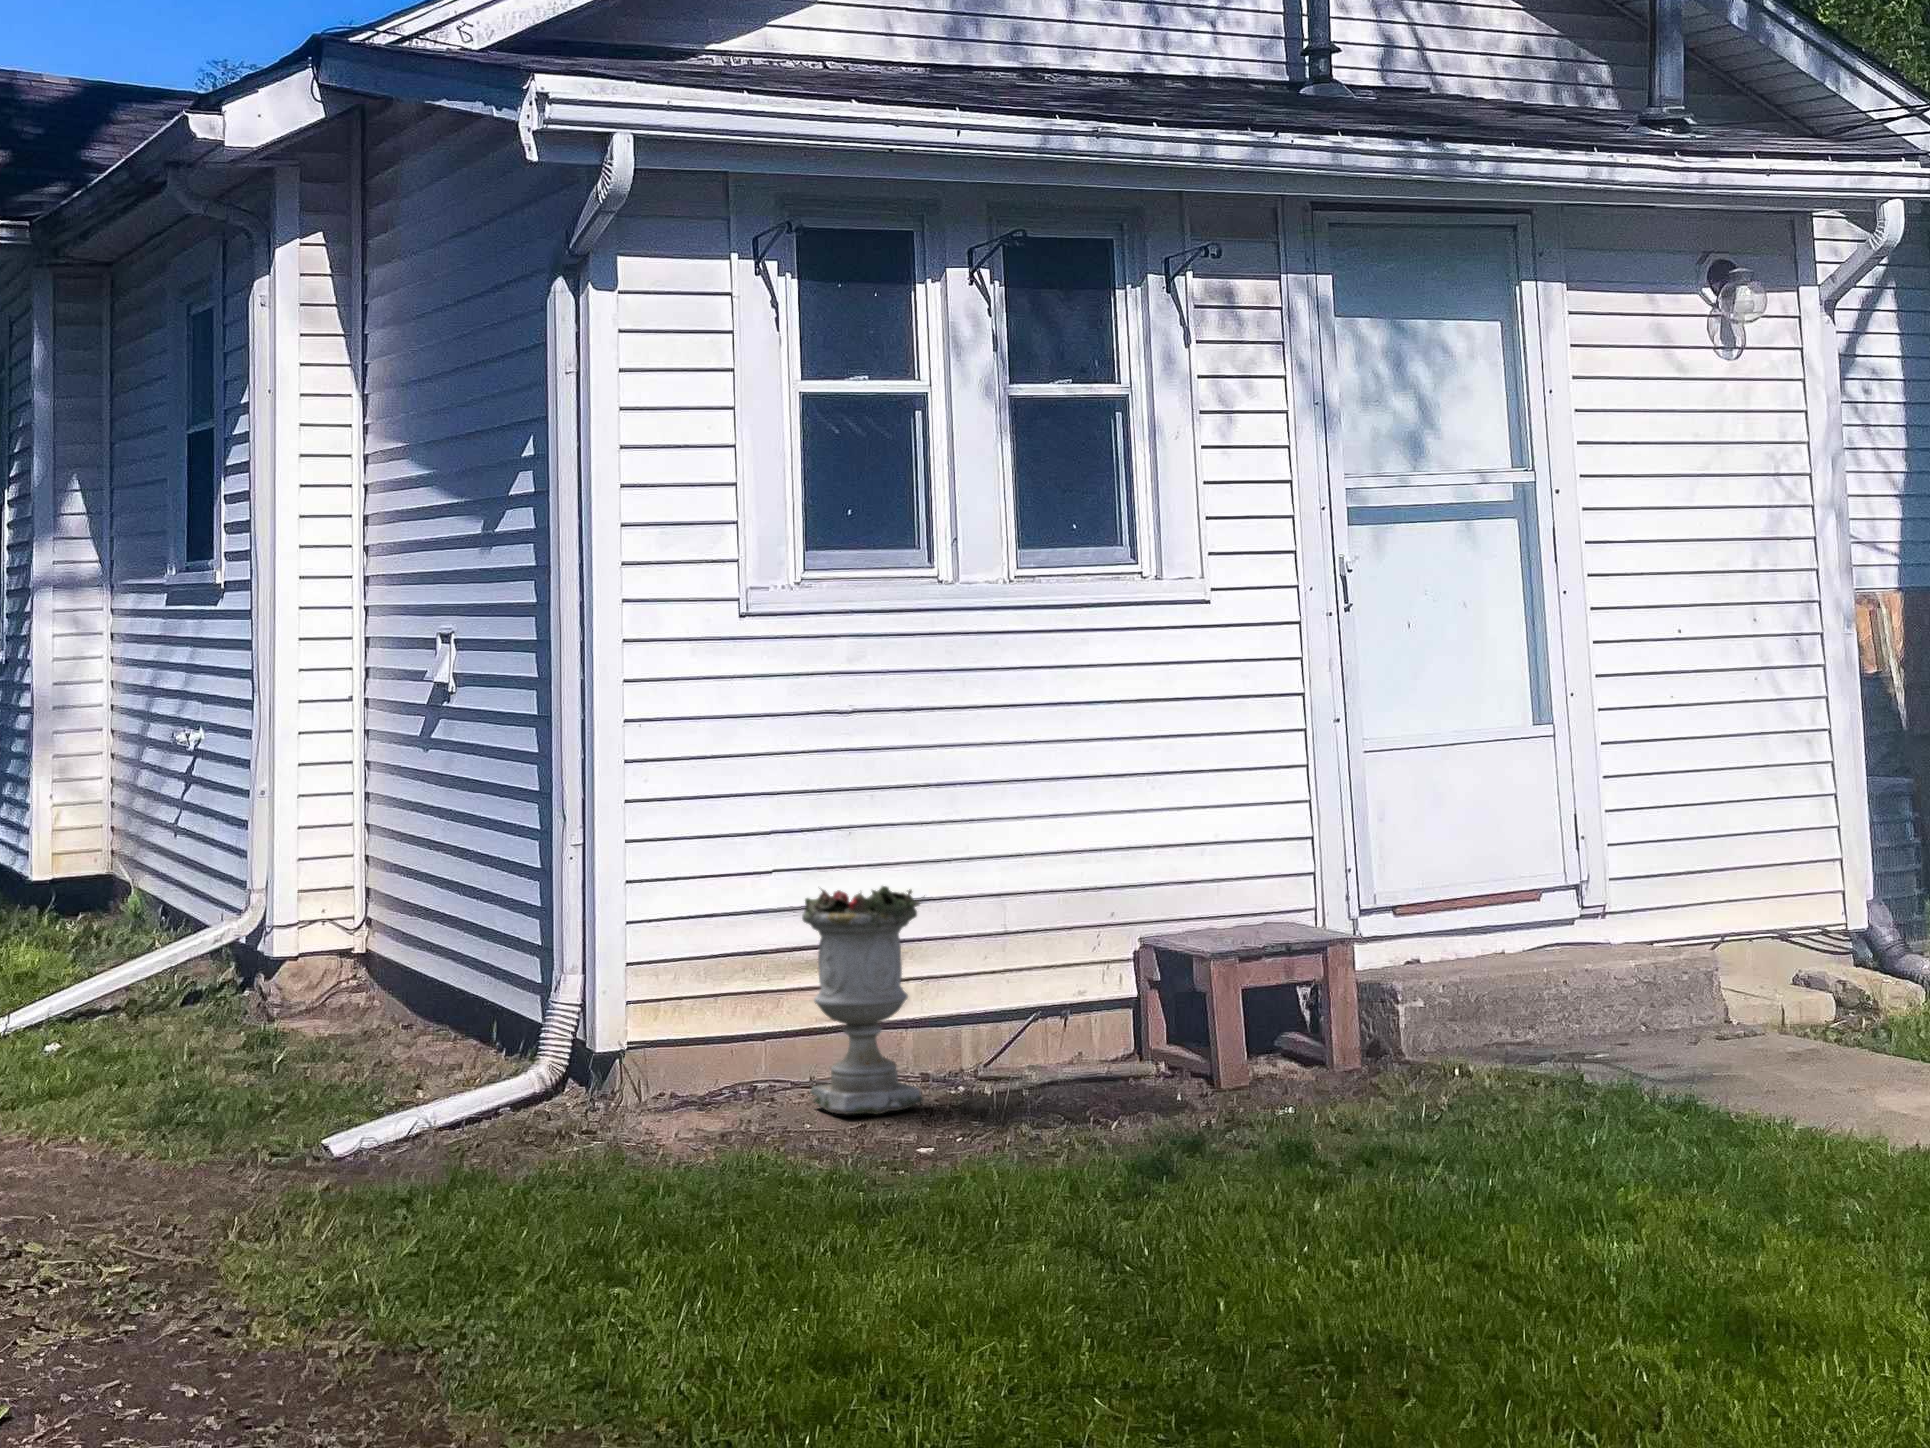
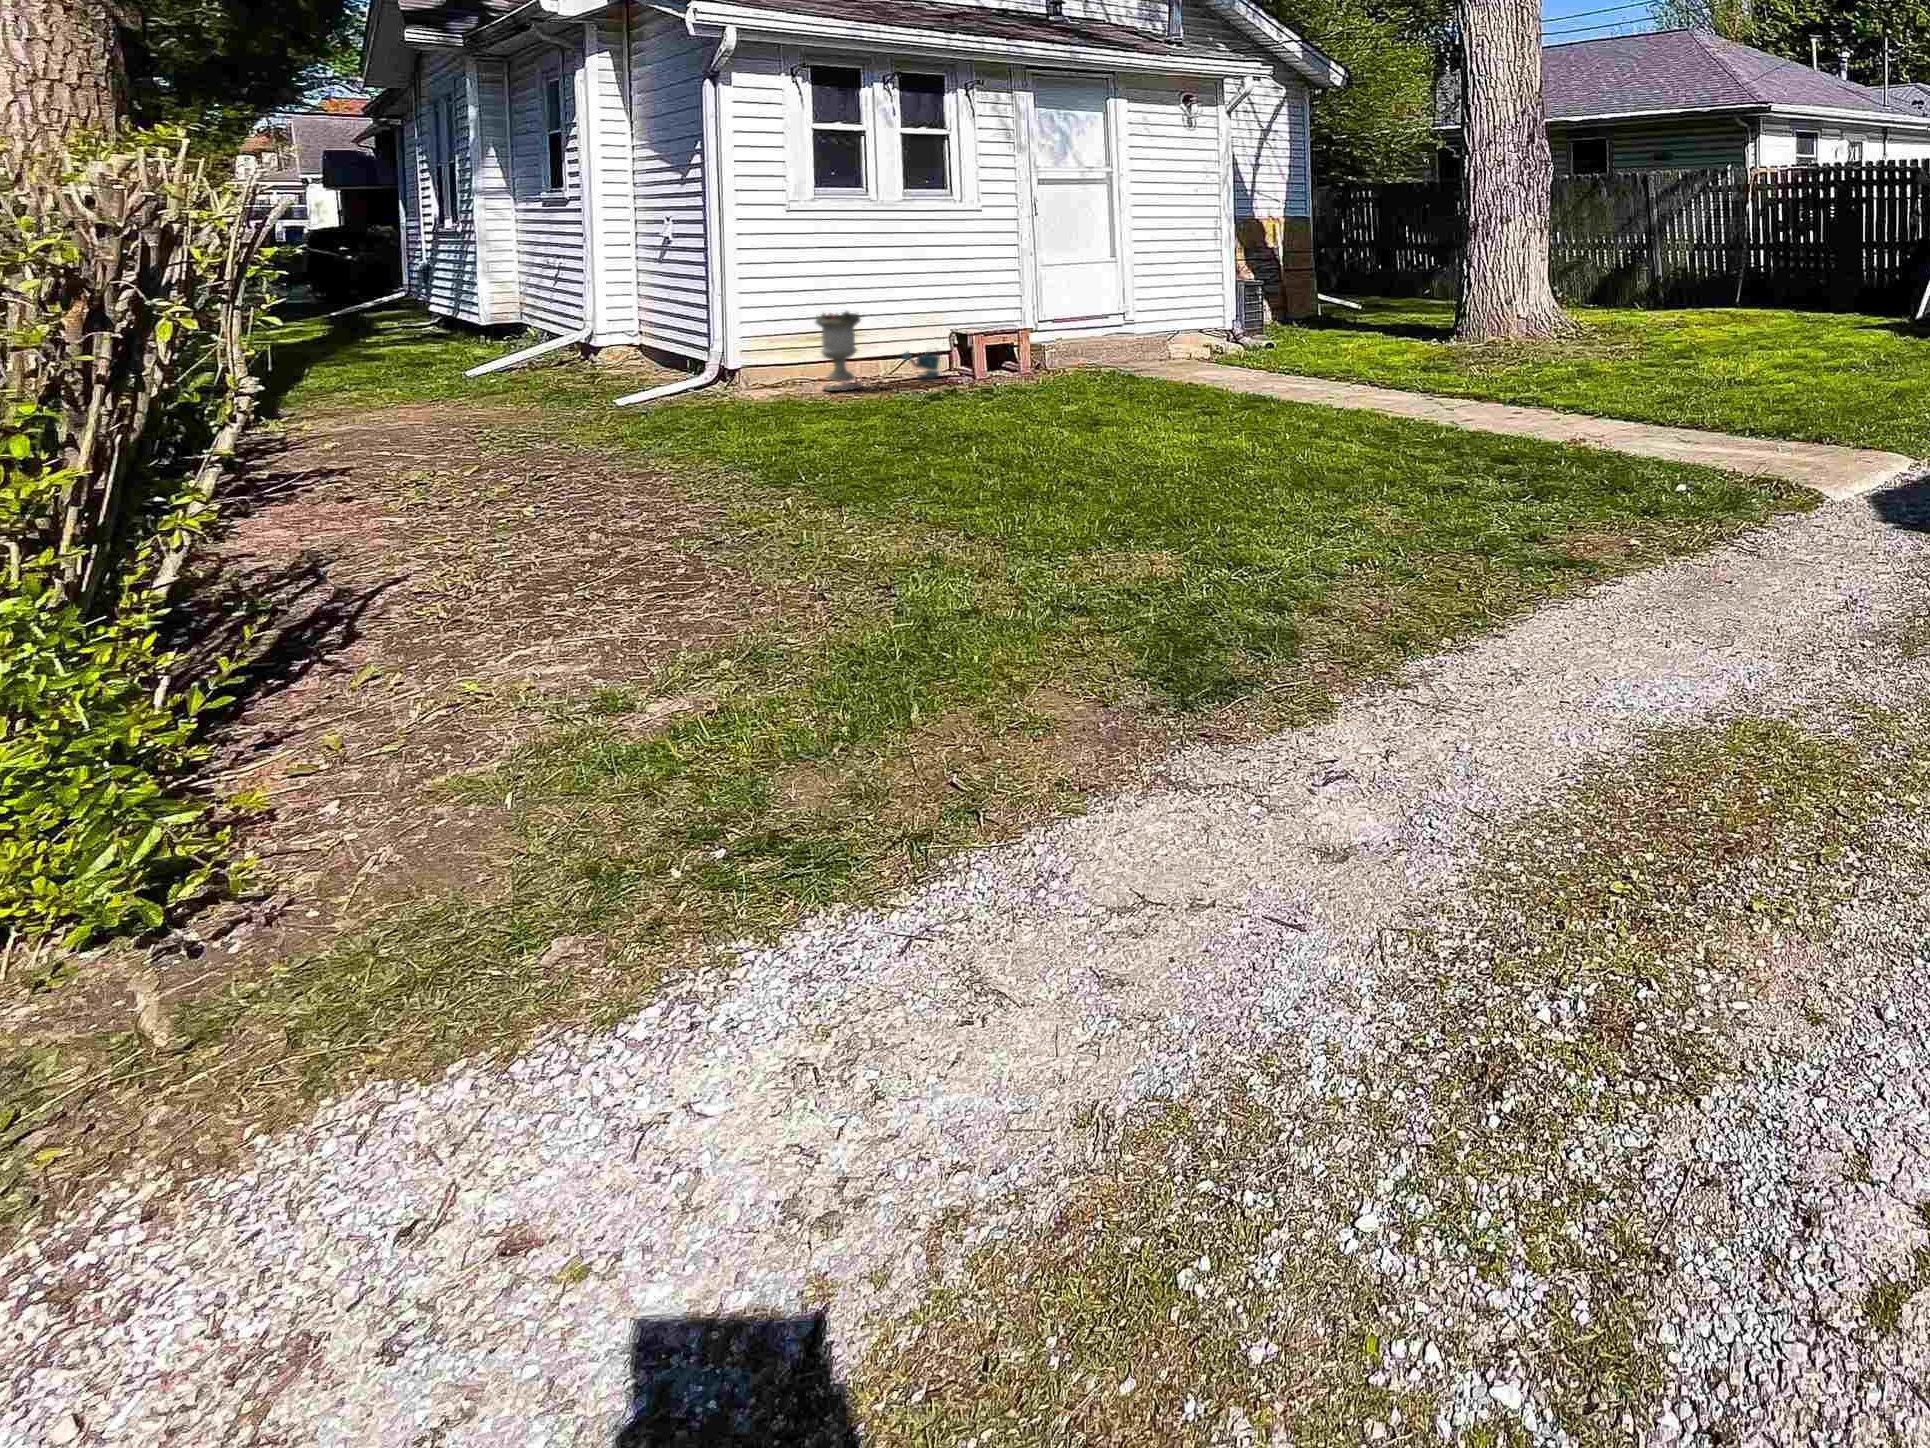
watering can: none [1014,988,1107,1078] -> present [903,351,940,379]

